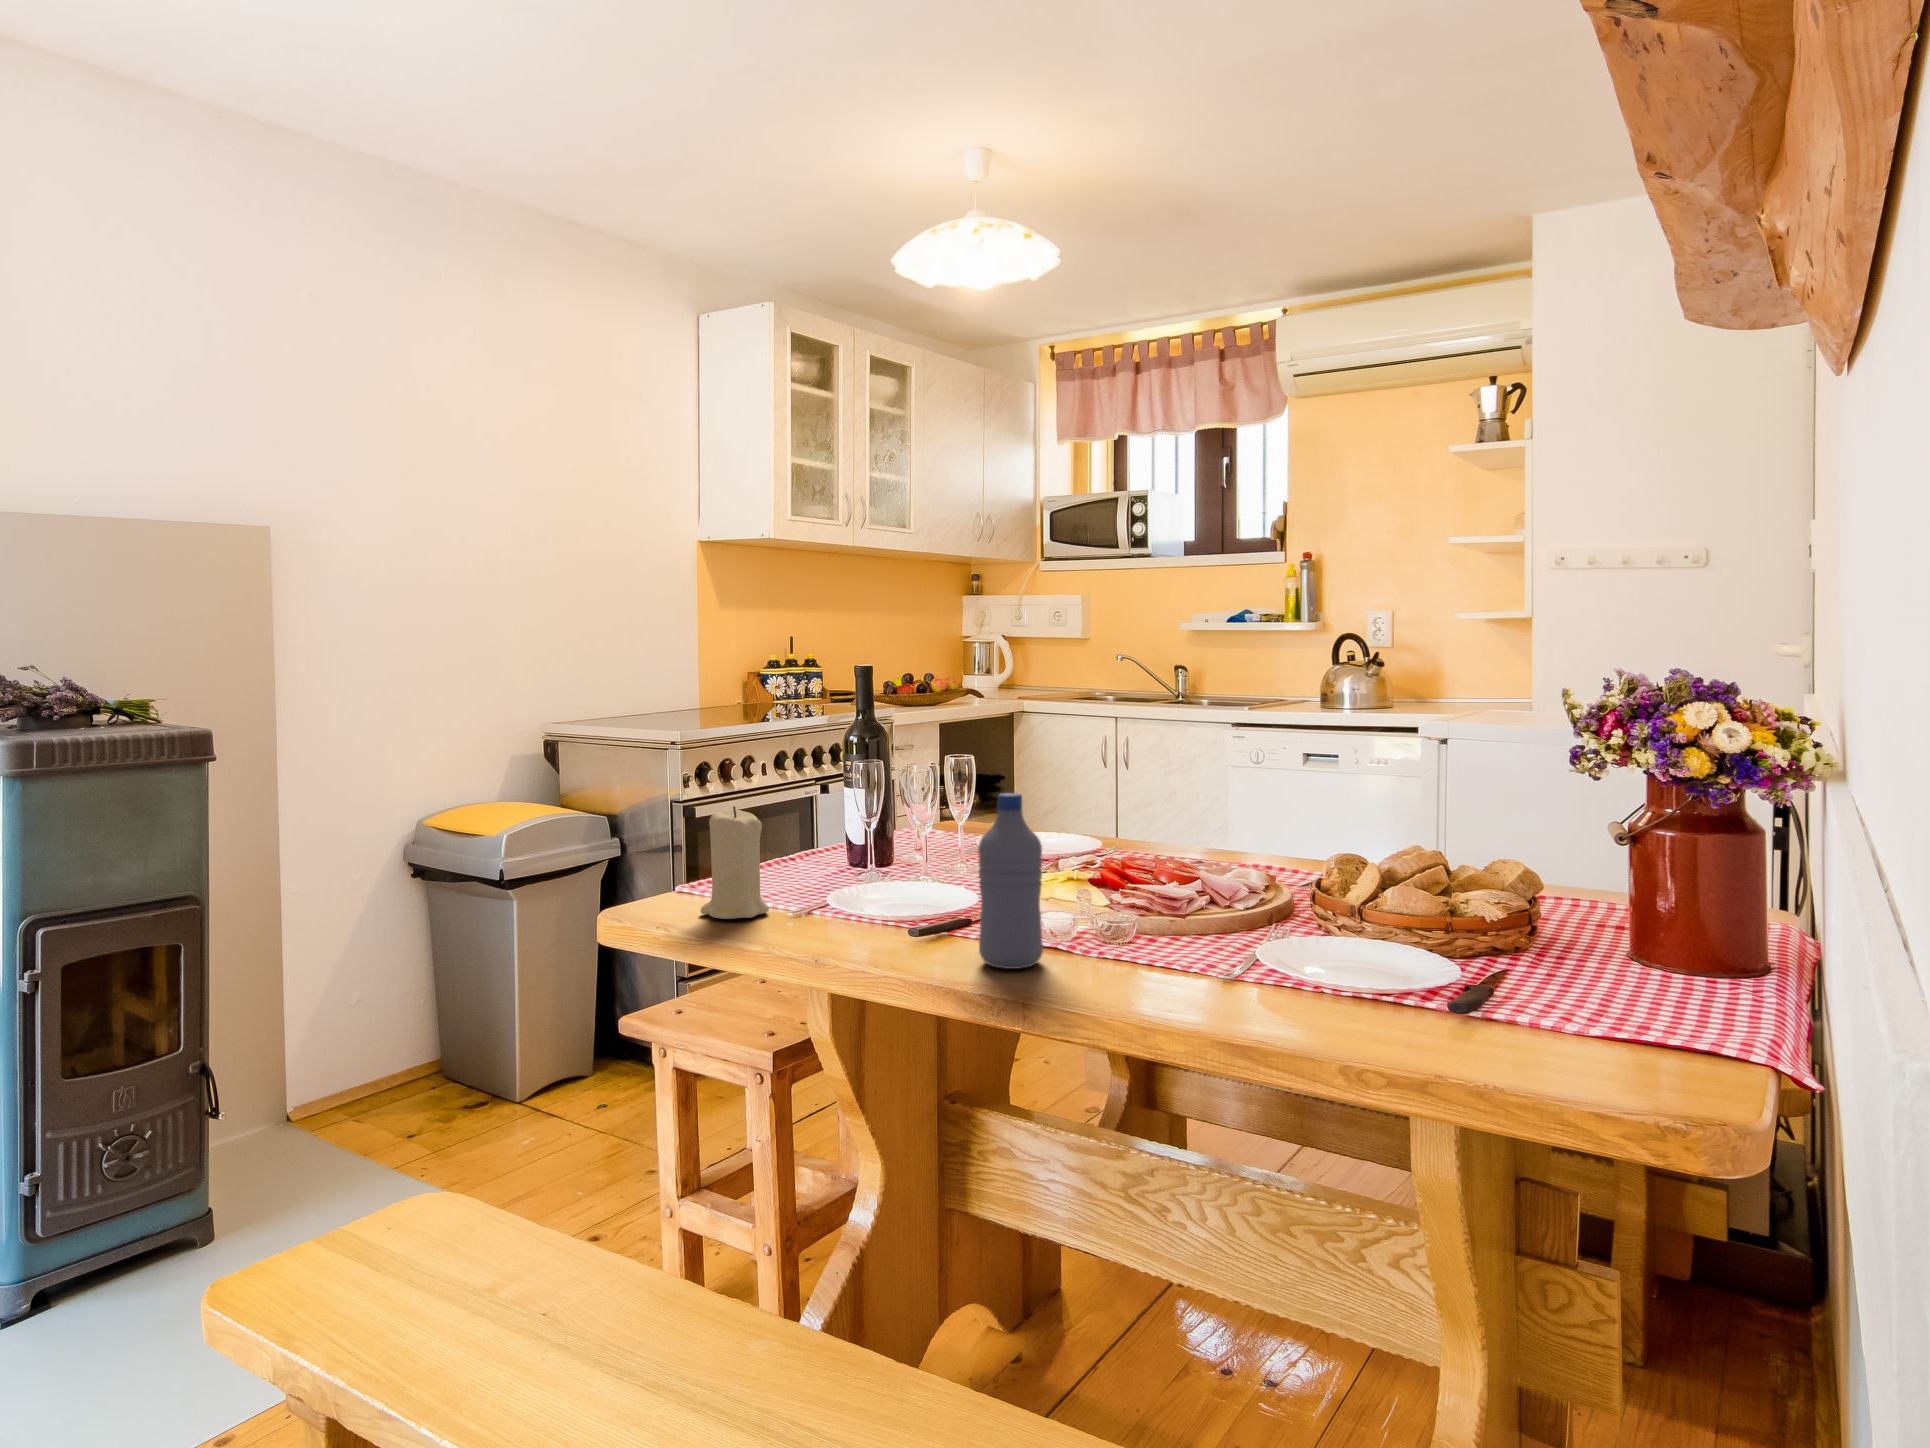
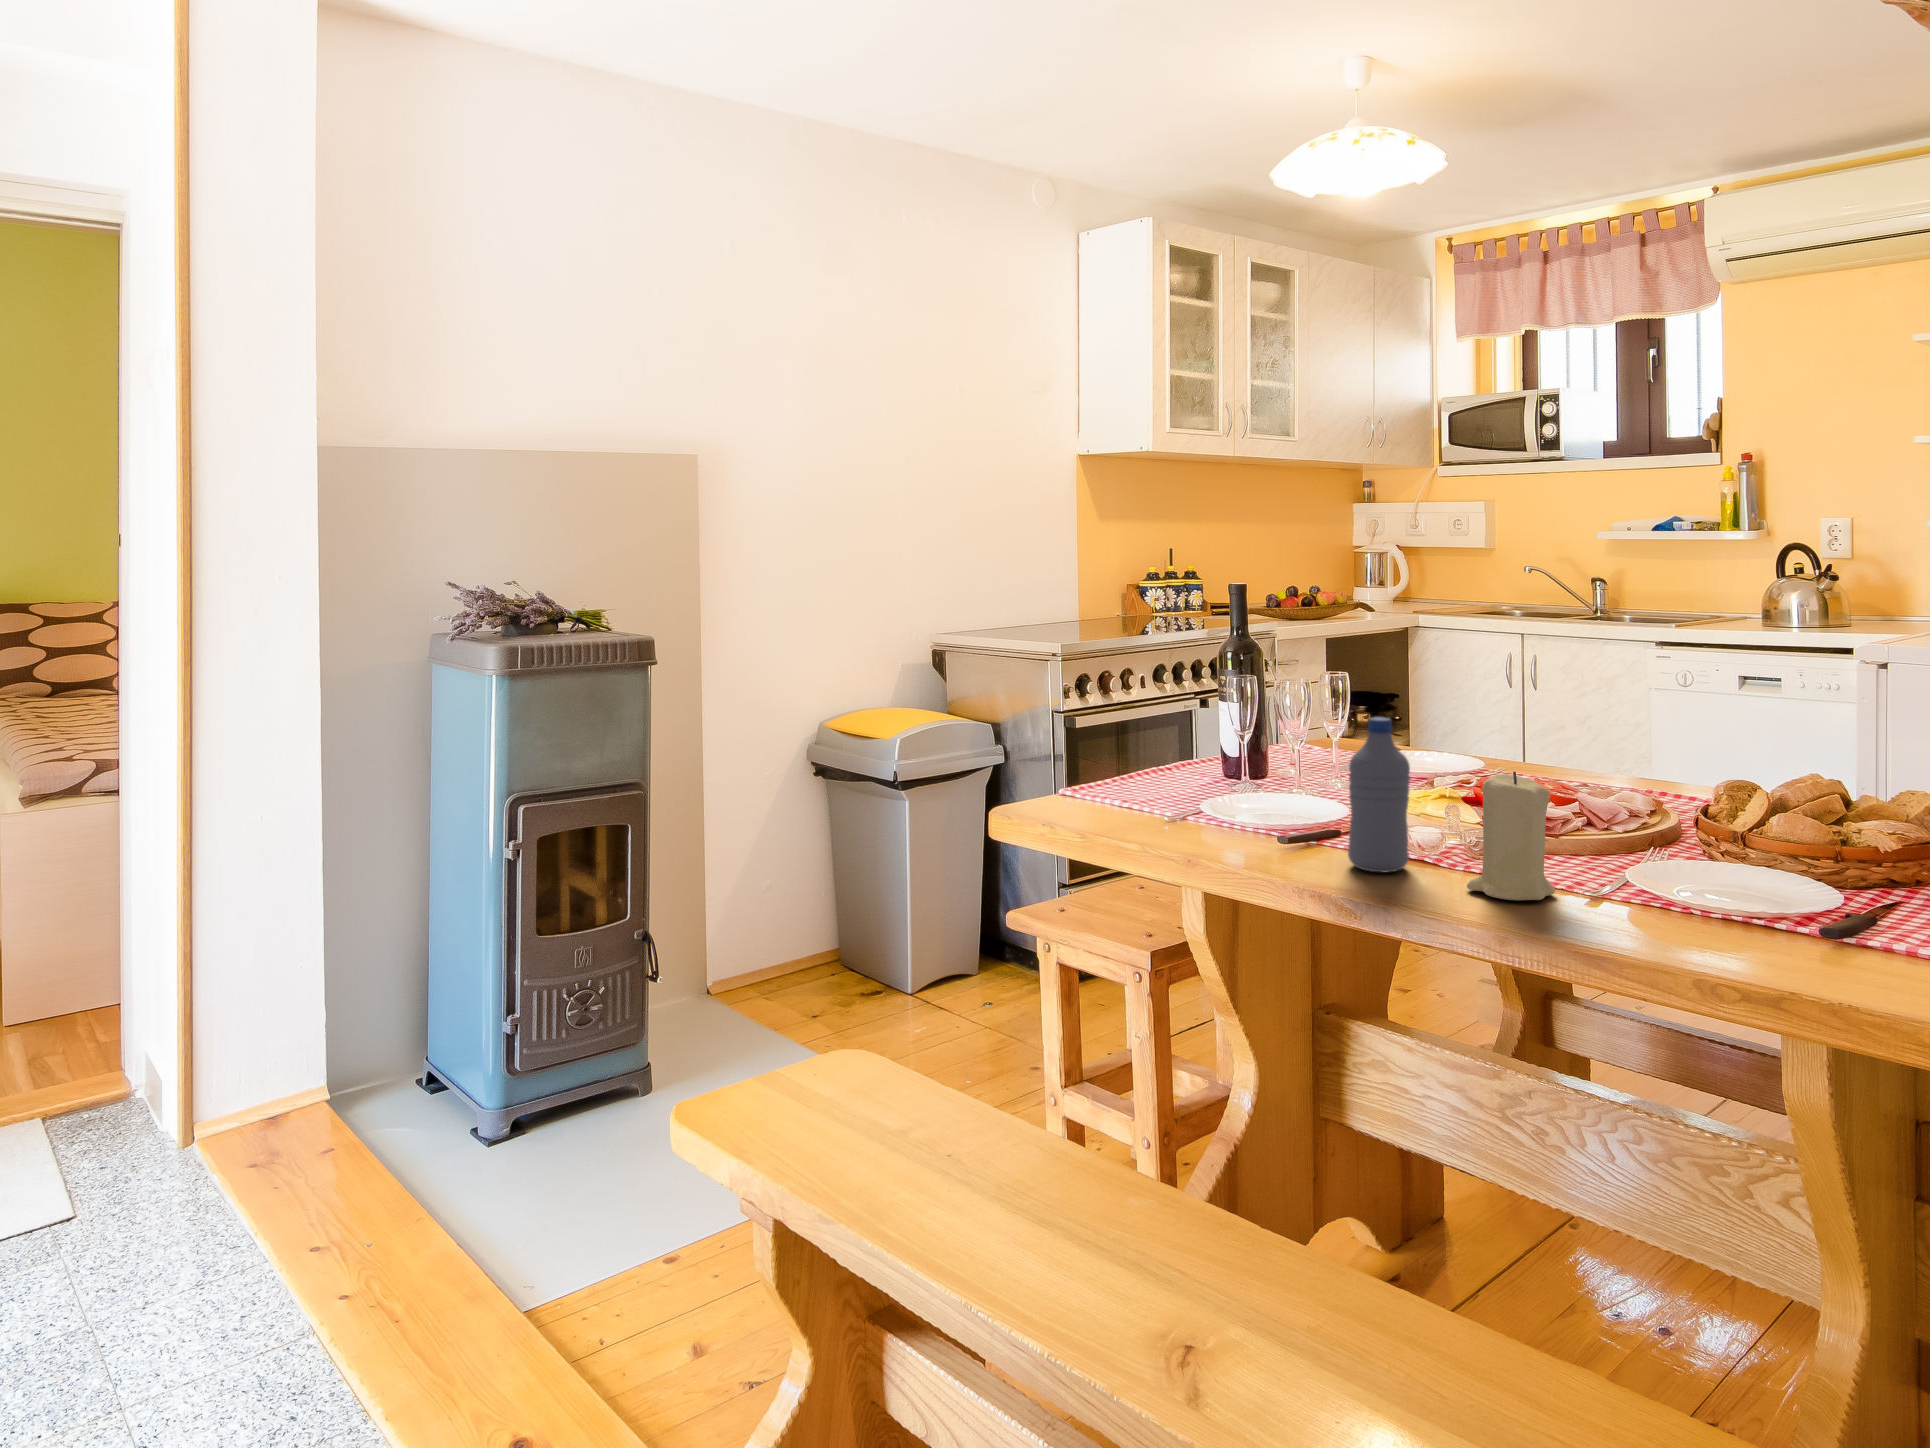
candle: present [700,806,769,919] -> present [1467,772,1555,900]

